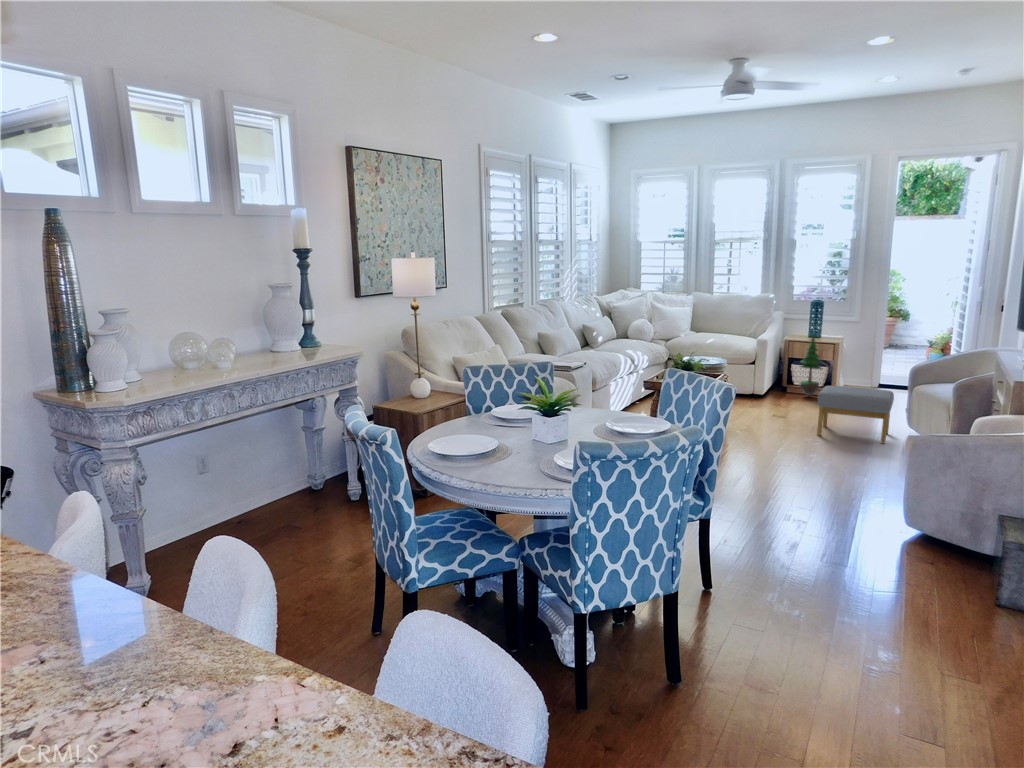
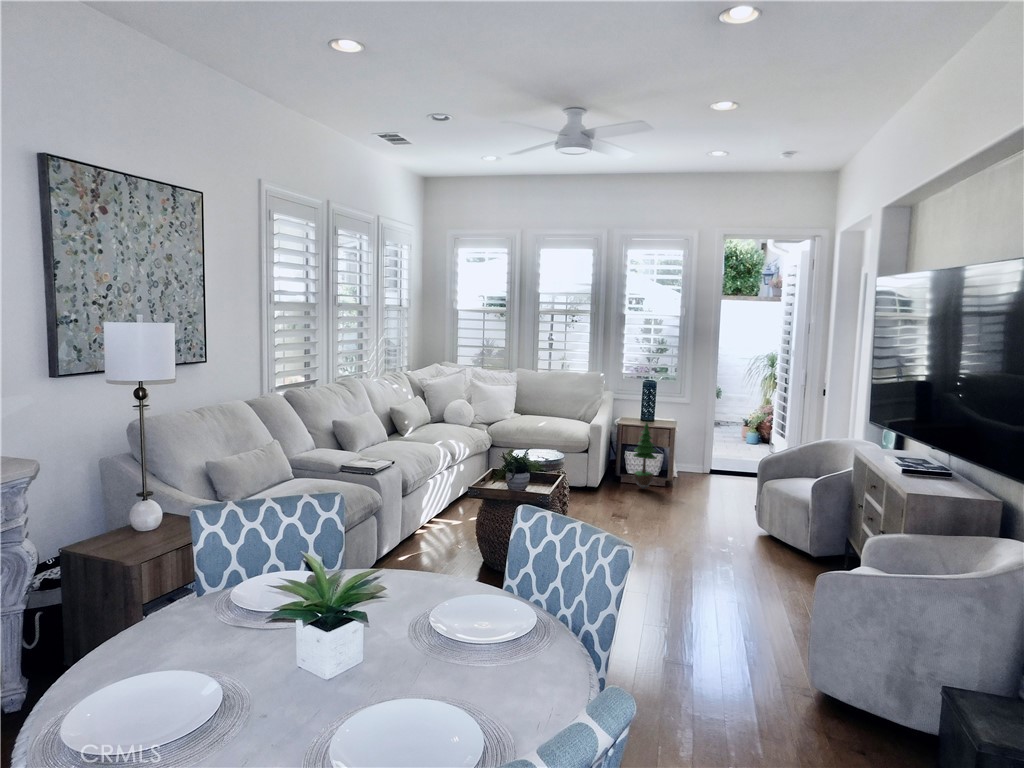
footstool: present [817,386,894,443] -> none [664,484,742,553]

